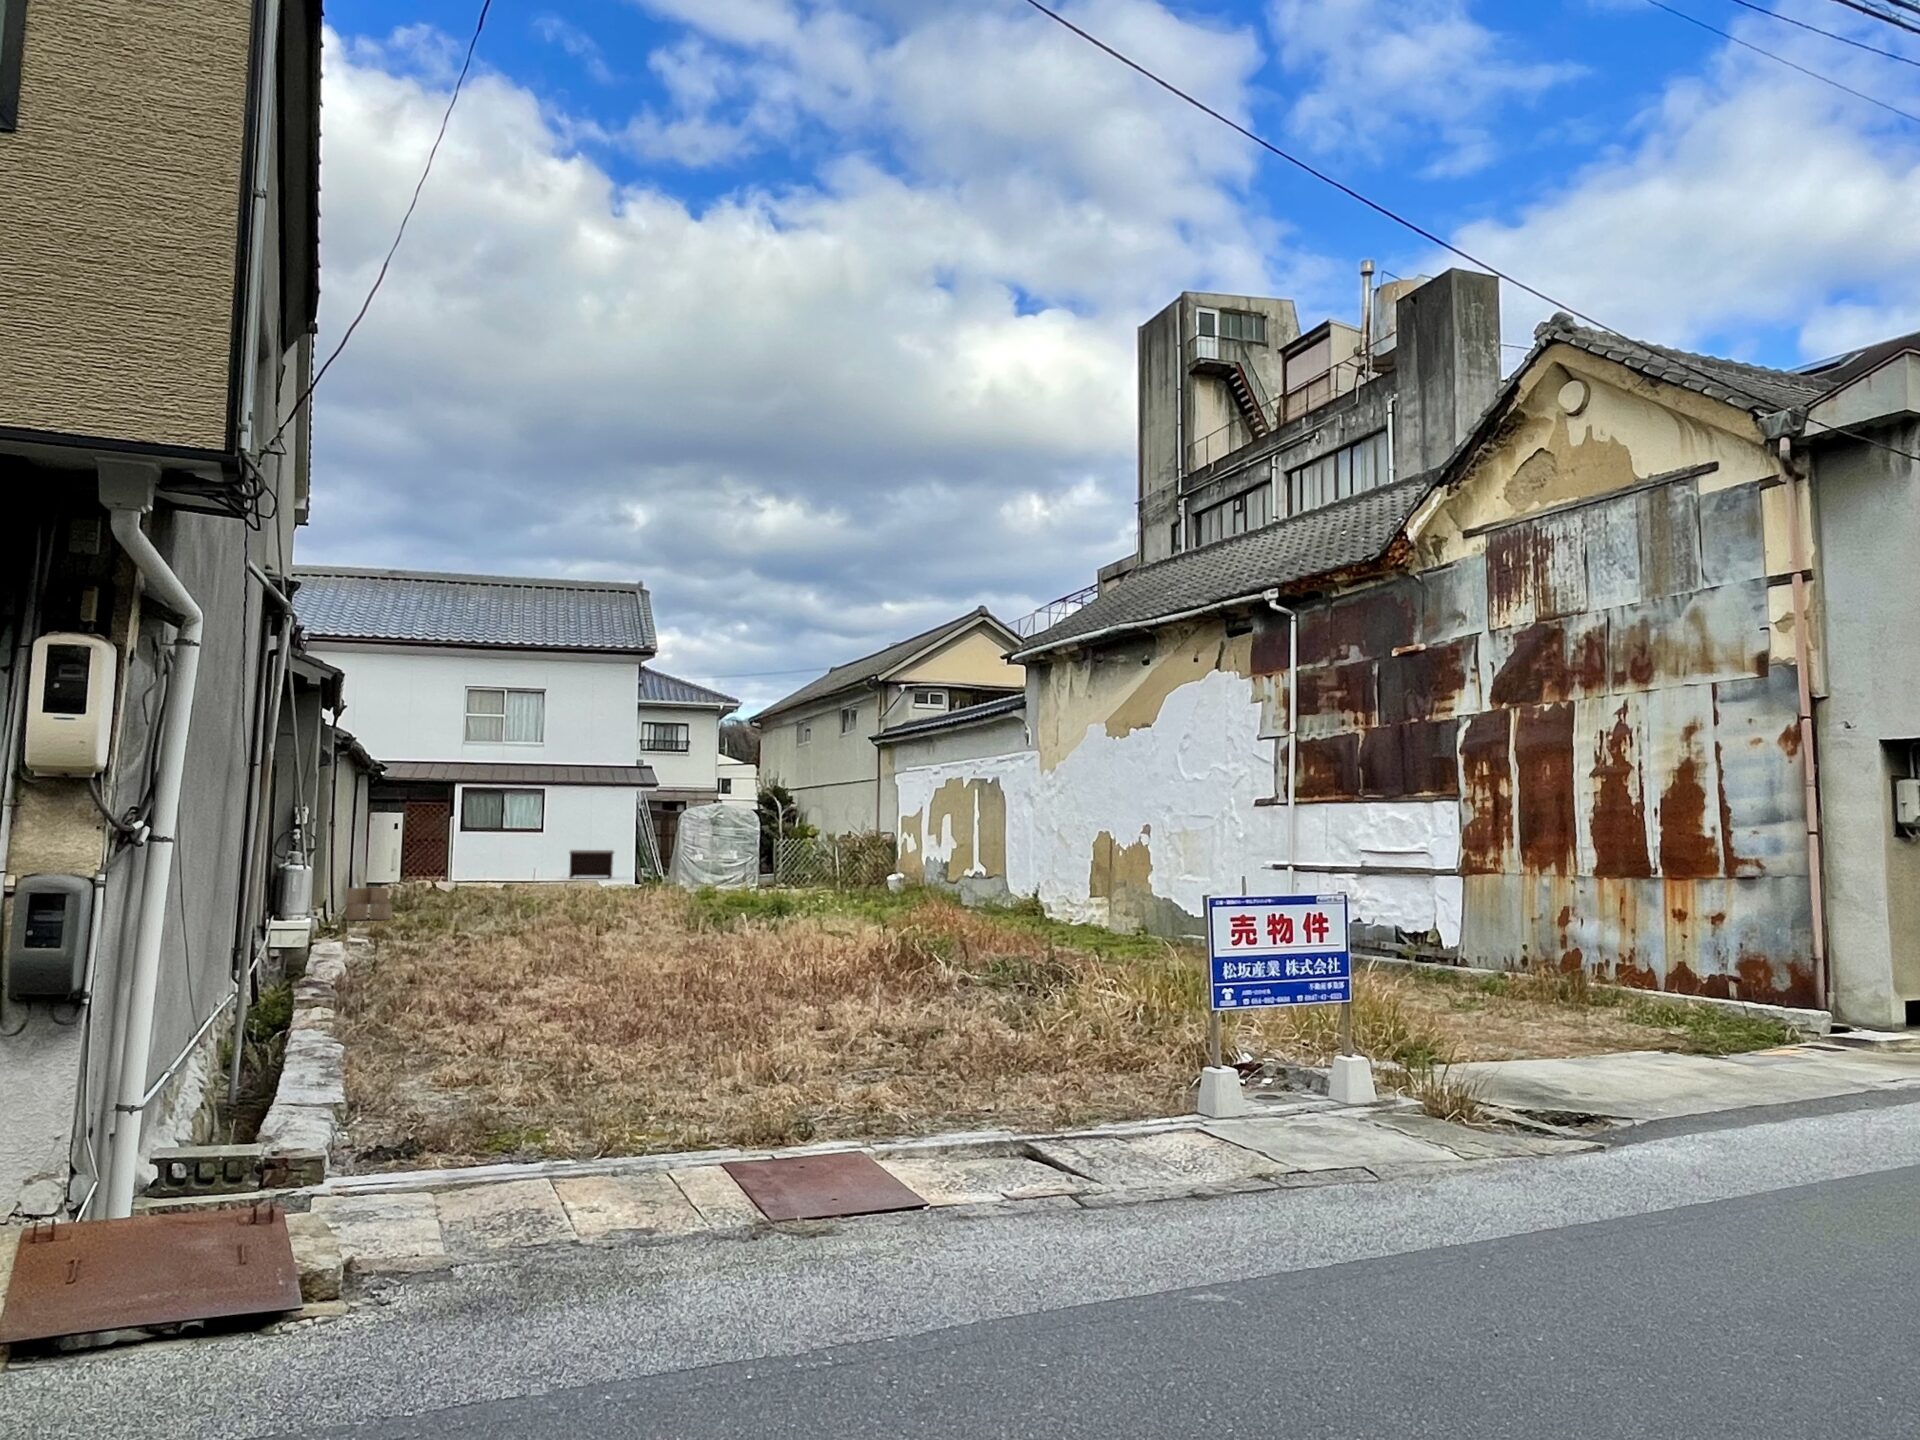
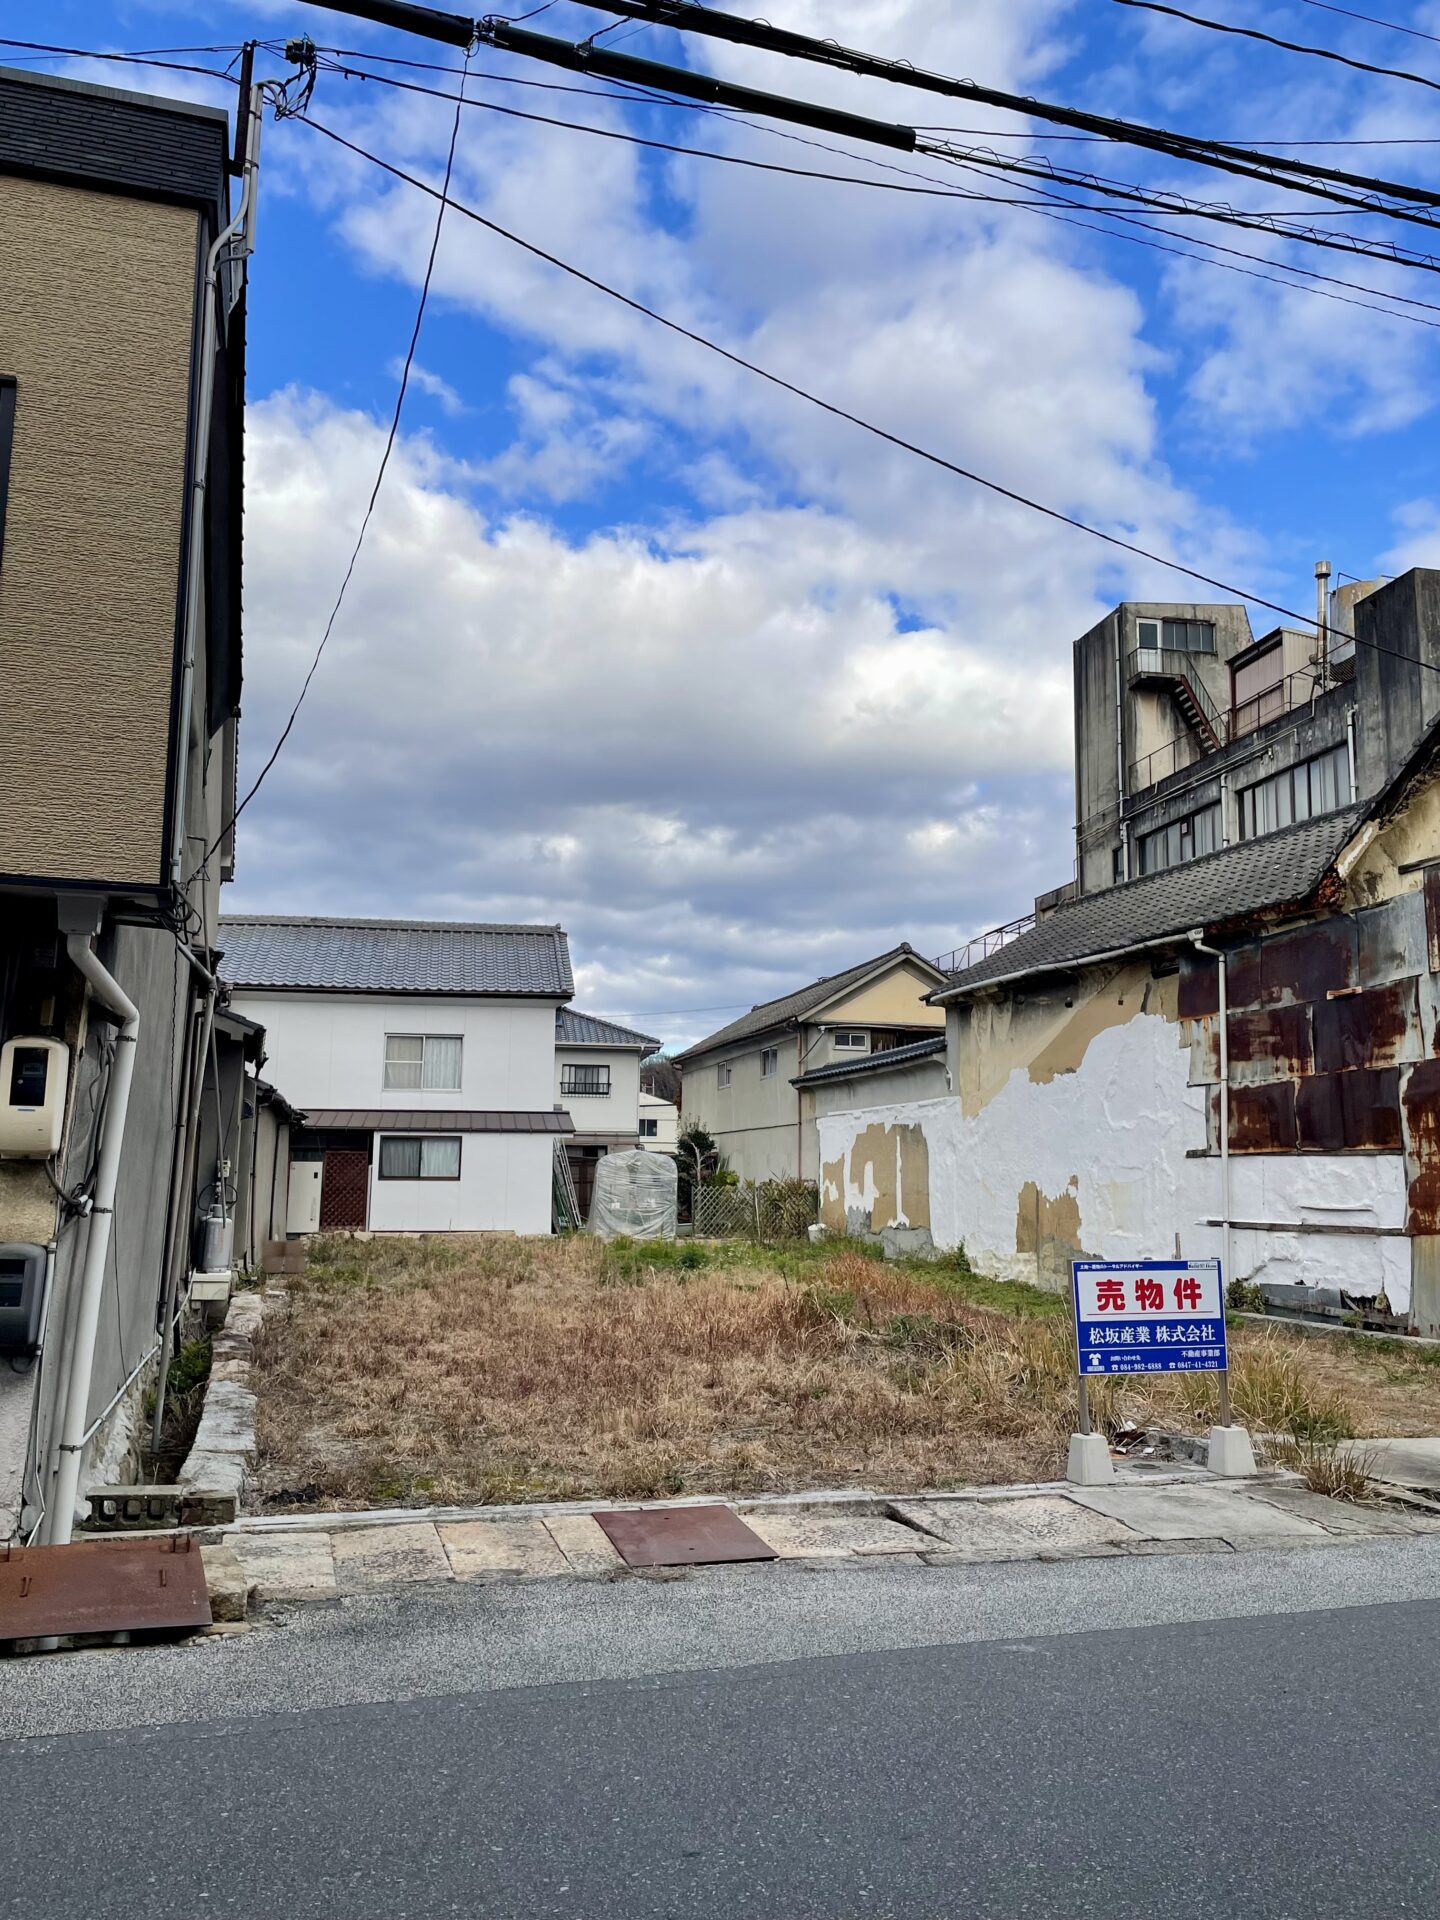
bench: present [569,850,614,878] -> none [482,1200,528,1230]

